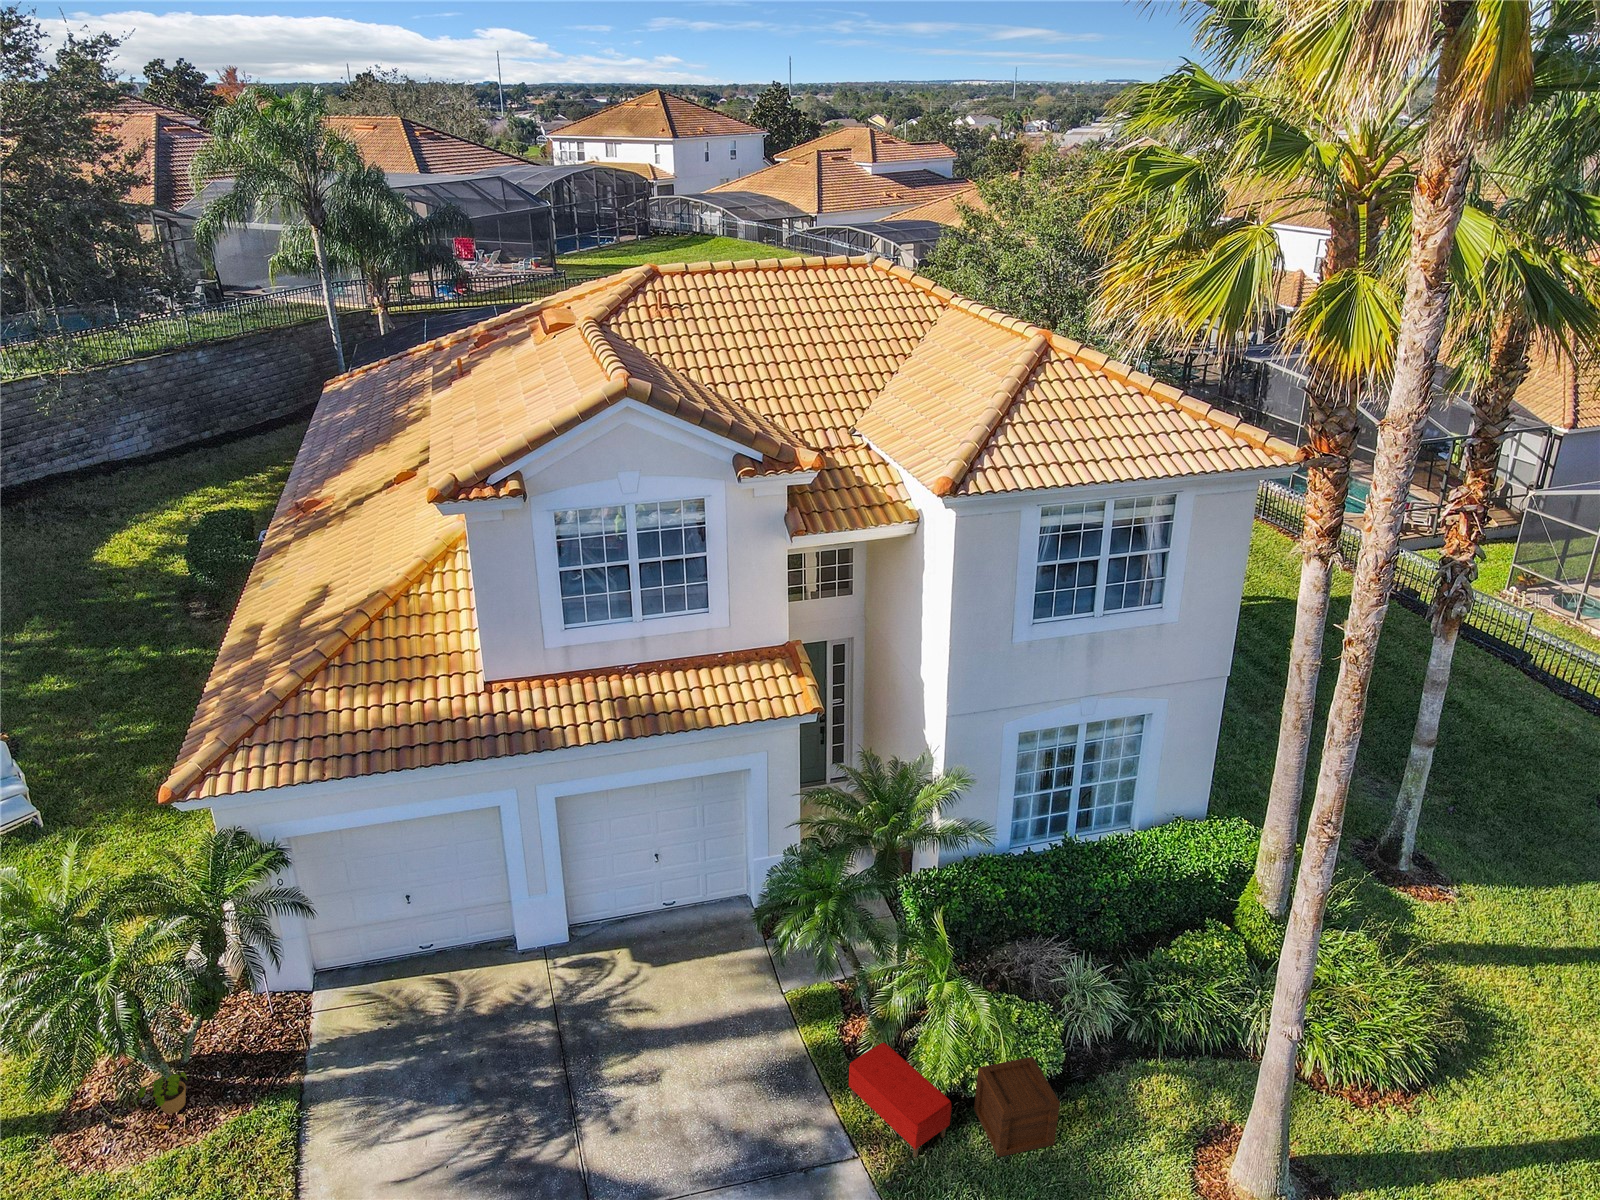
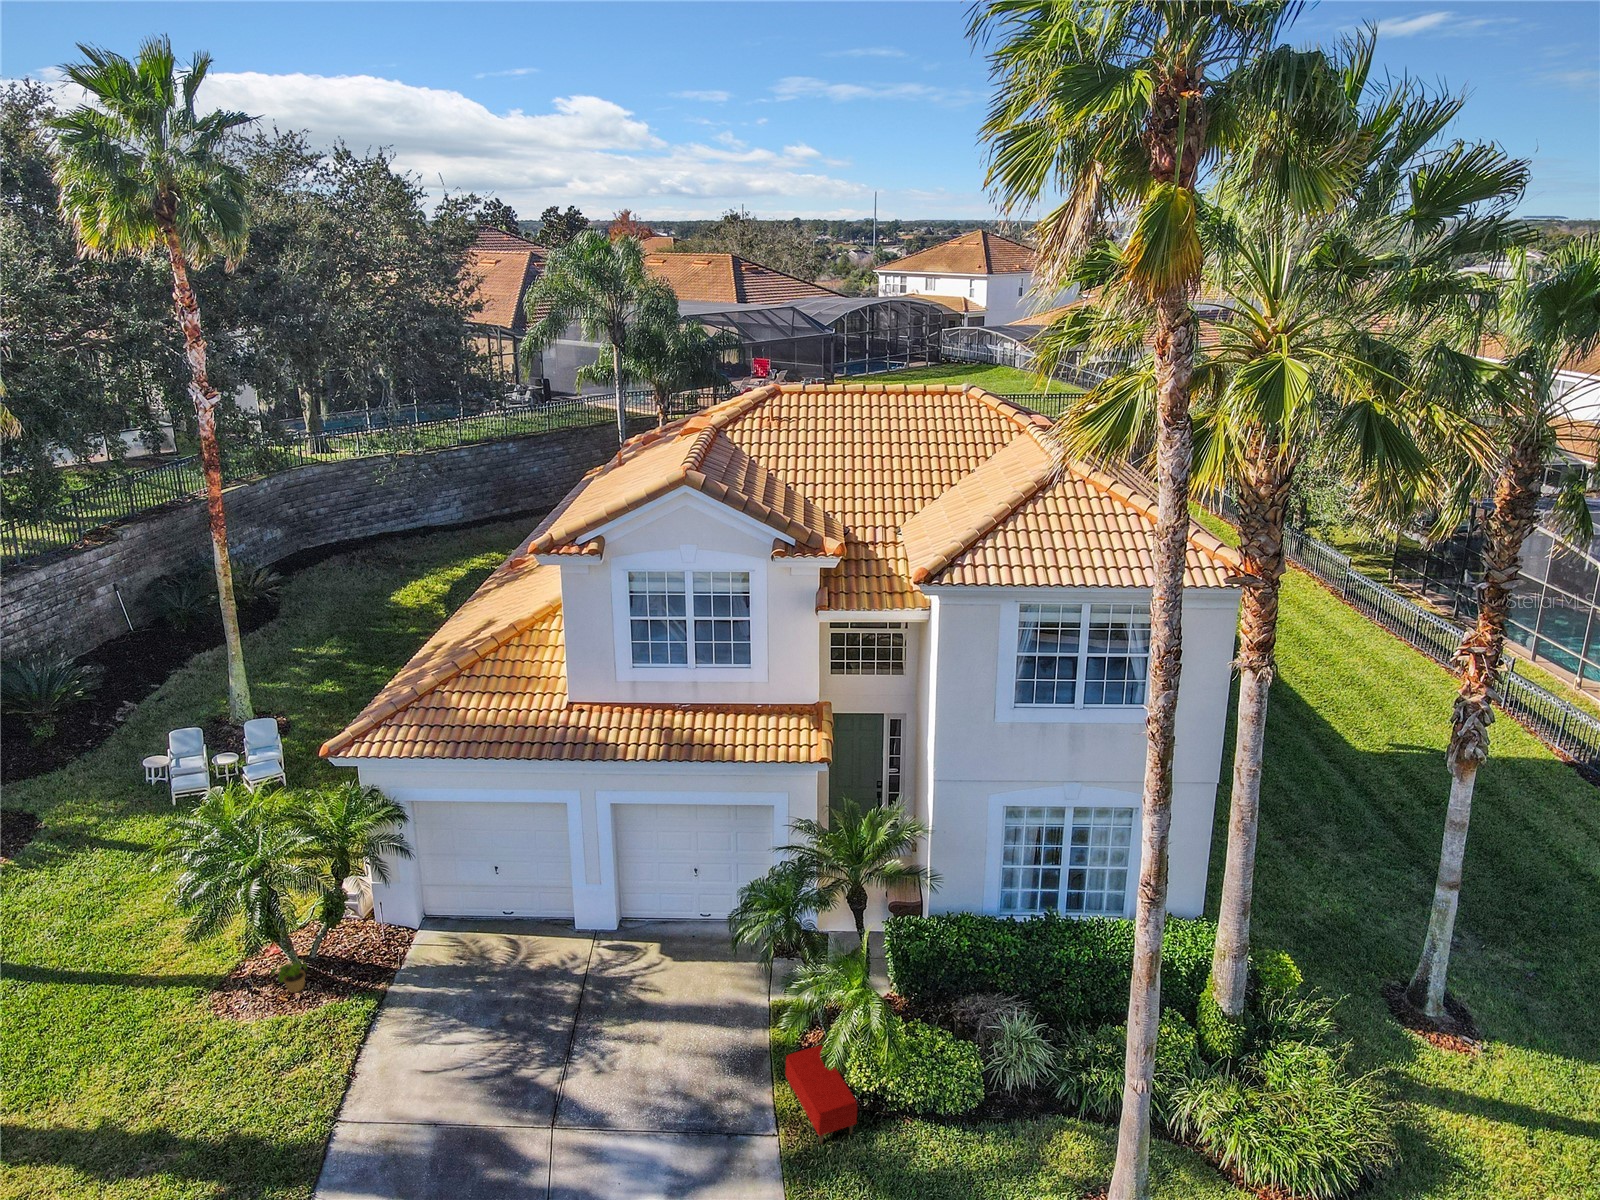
wooden crate: present [974,1057,1060,1157] -> none [887,1079,947,1161]

